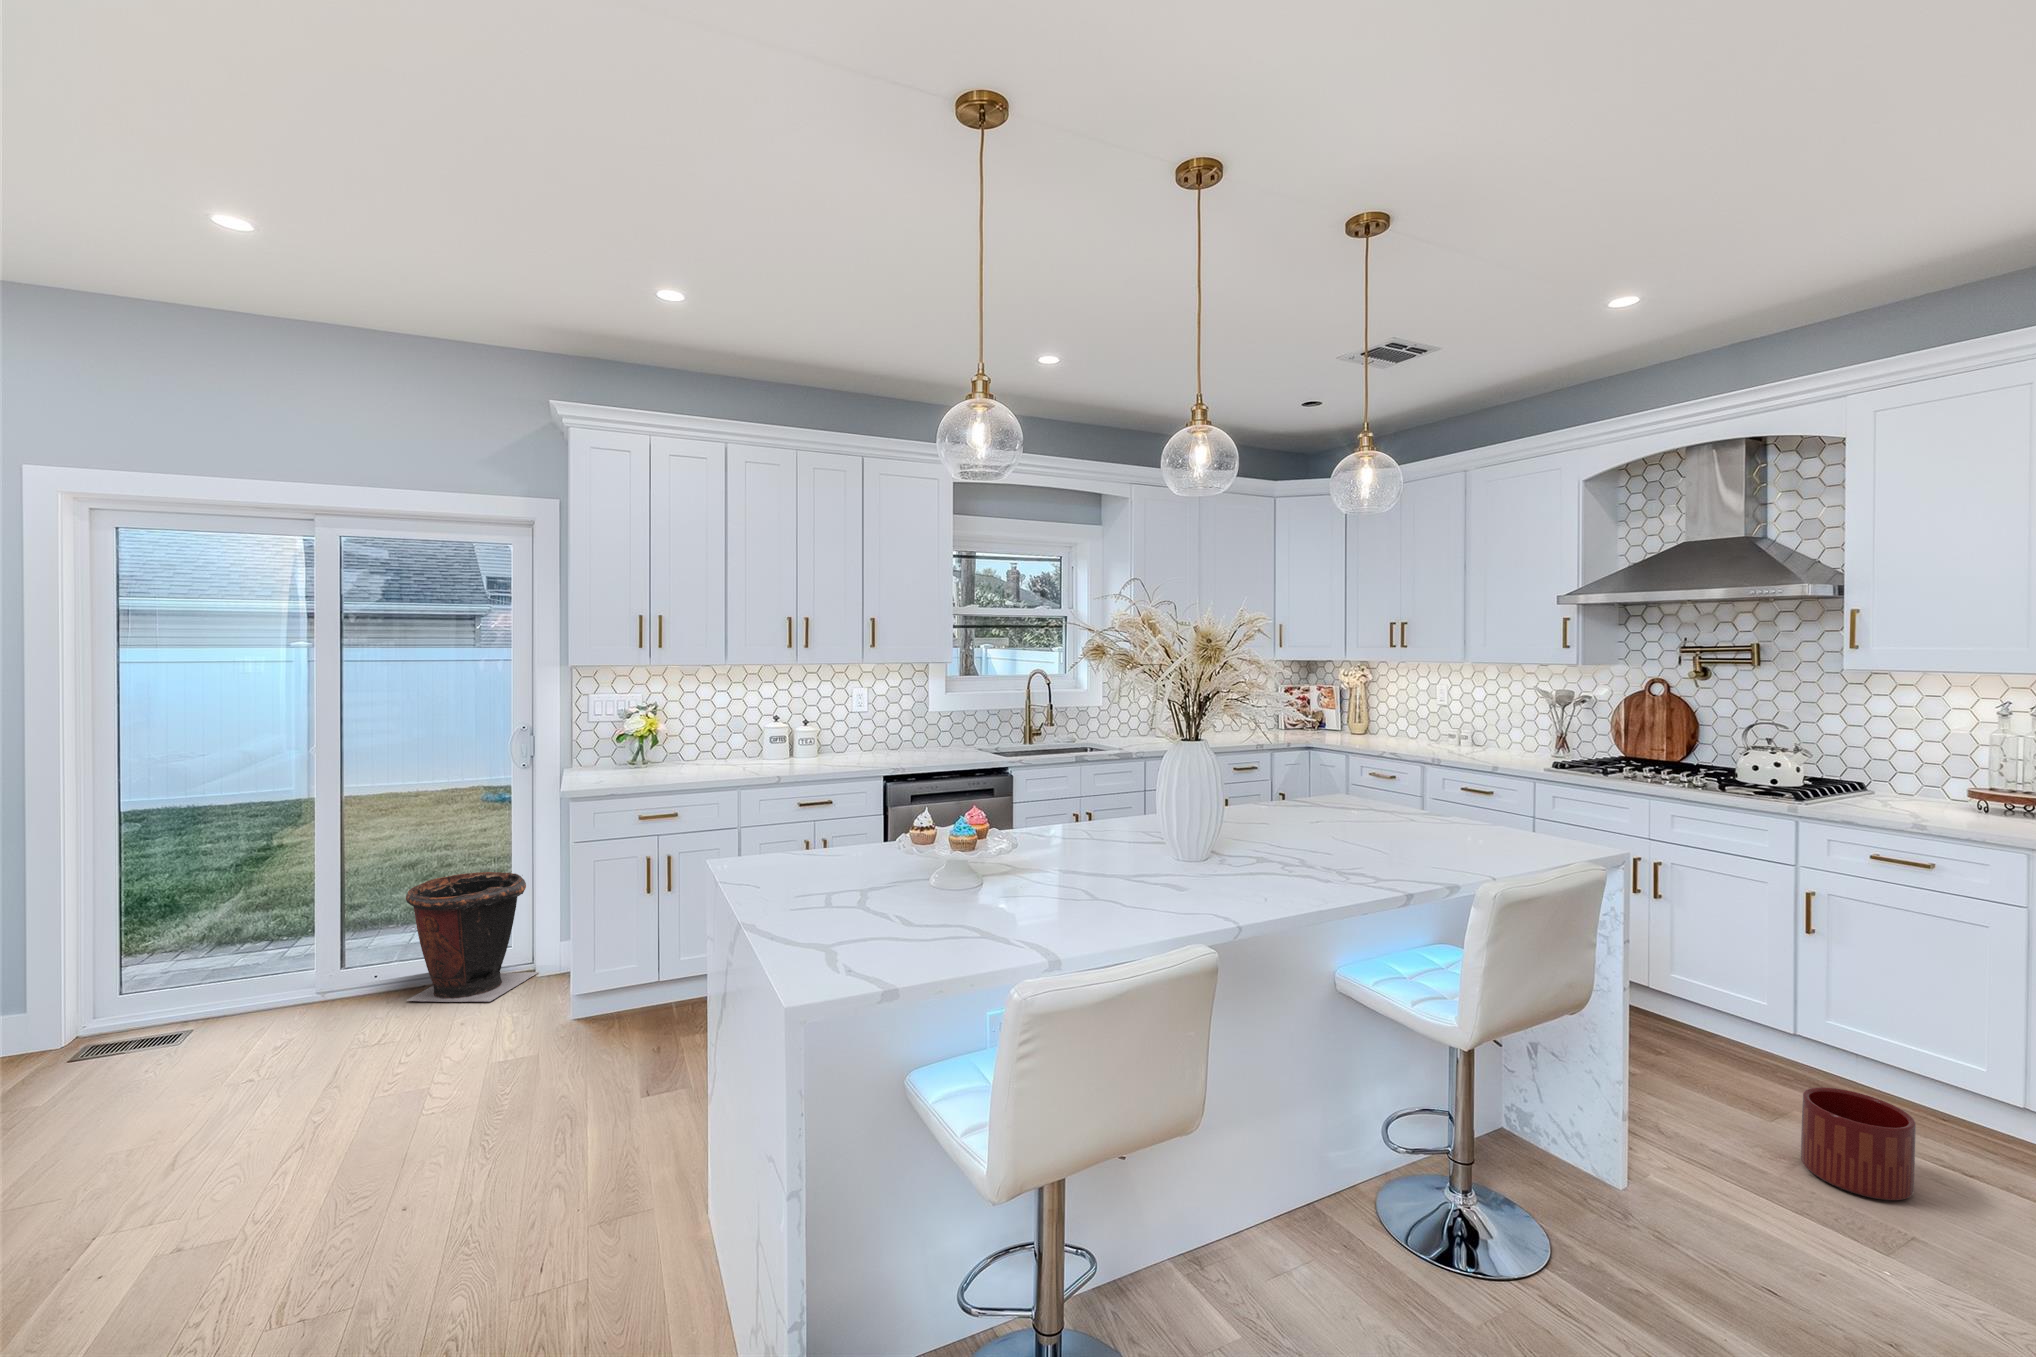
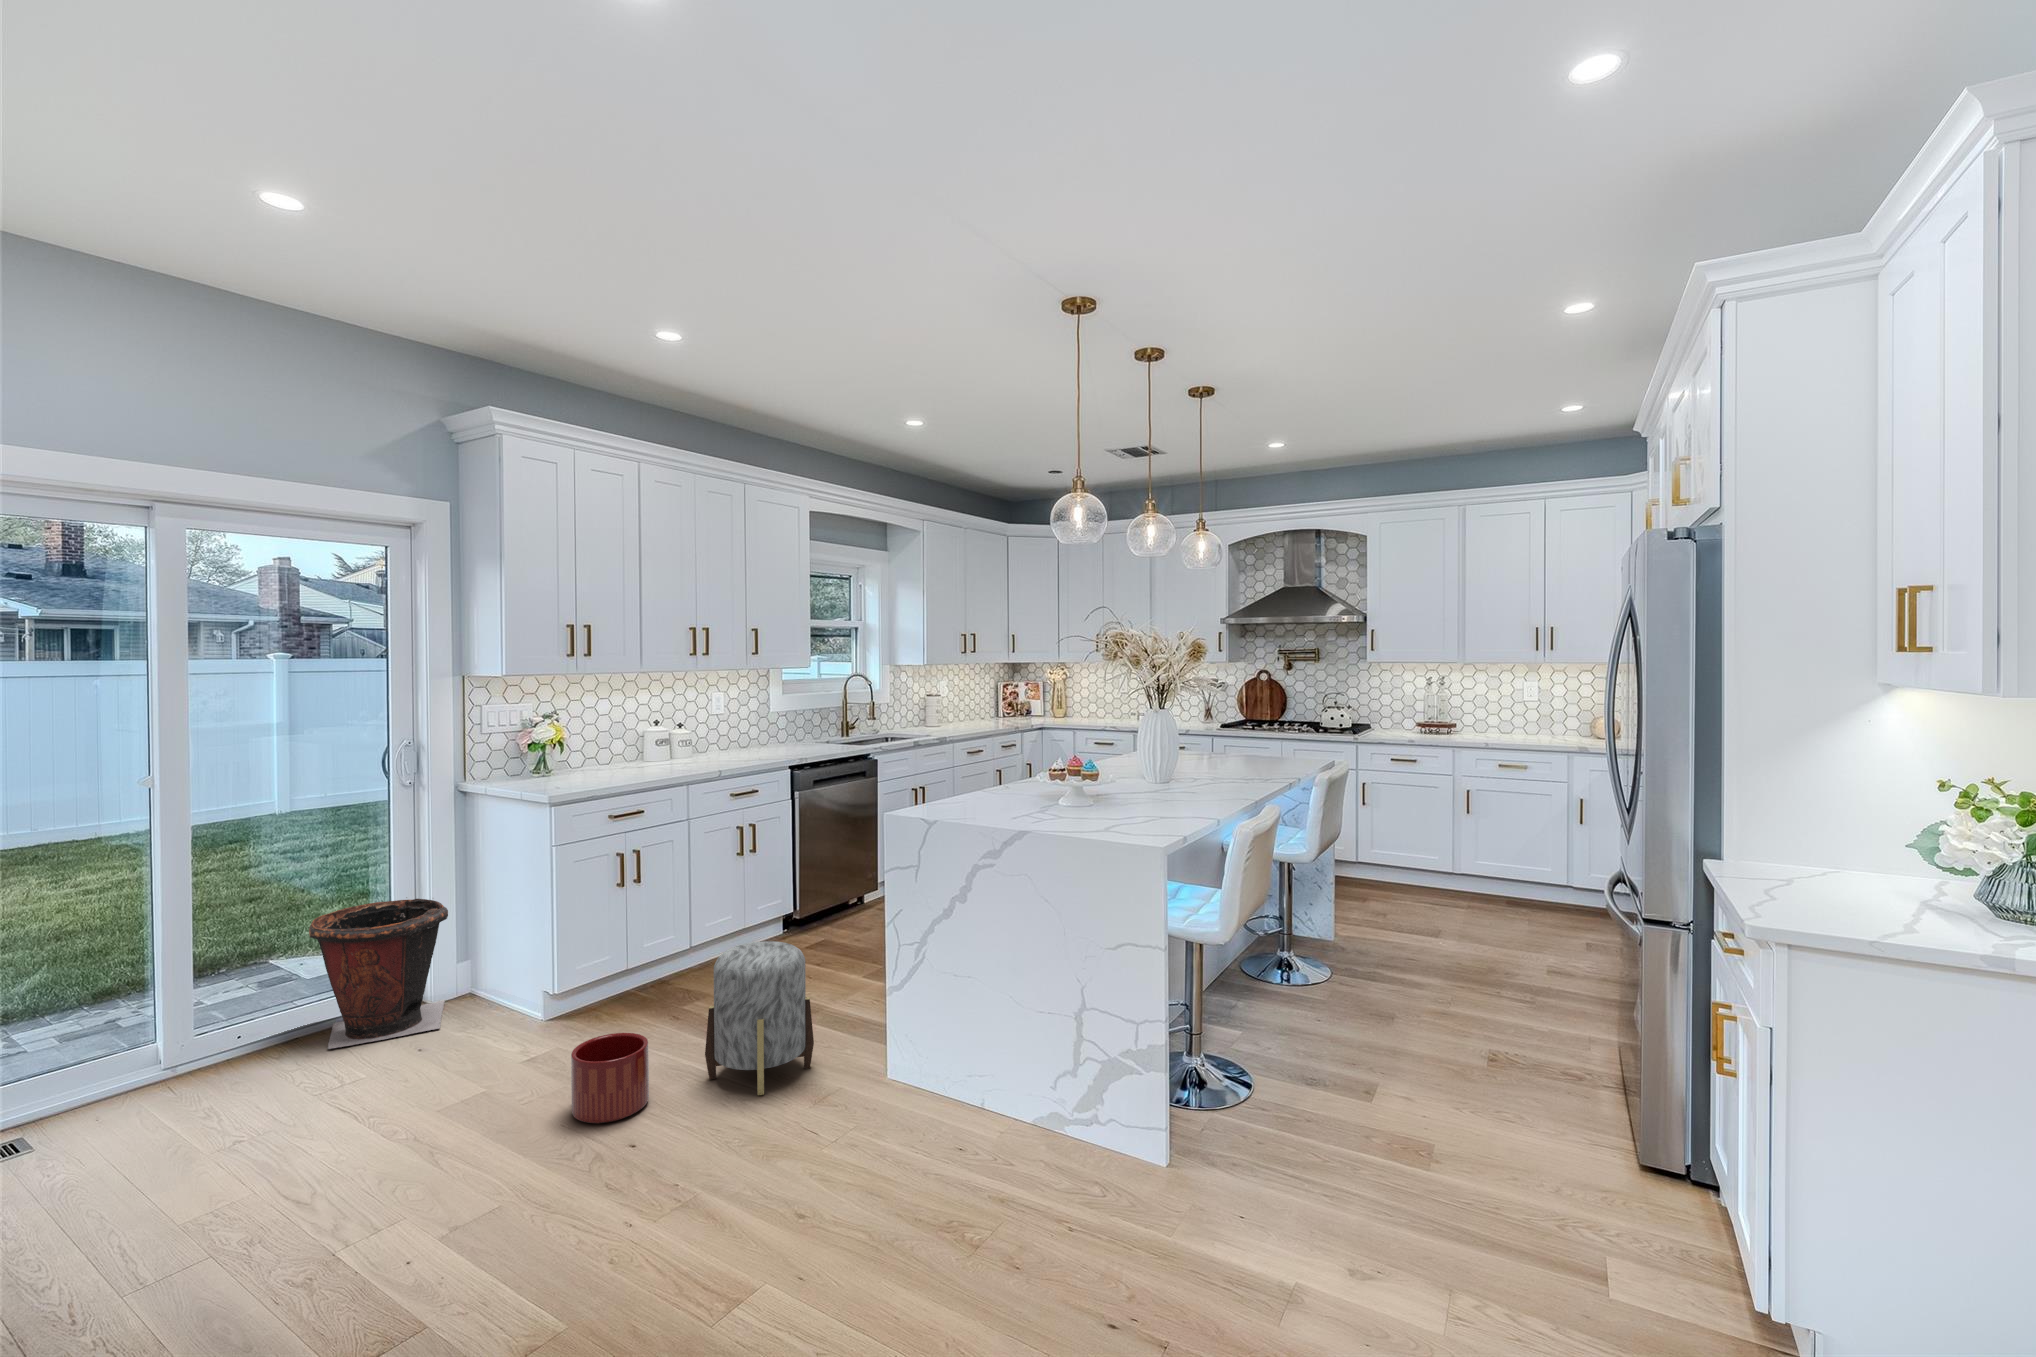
stool: none [533,989,650,1182] -> present [705,941,814,1095]
planter: present [1801,1087,1916,1200] -> present [571,1033,649,1123]

